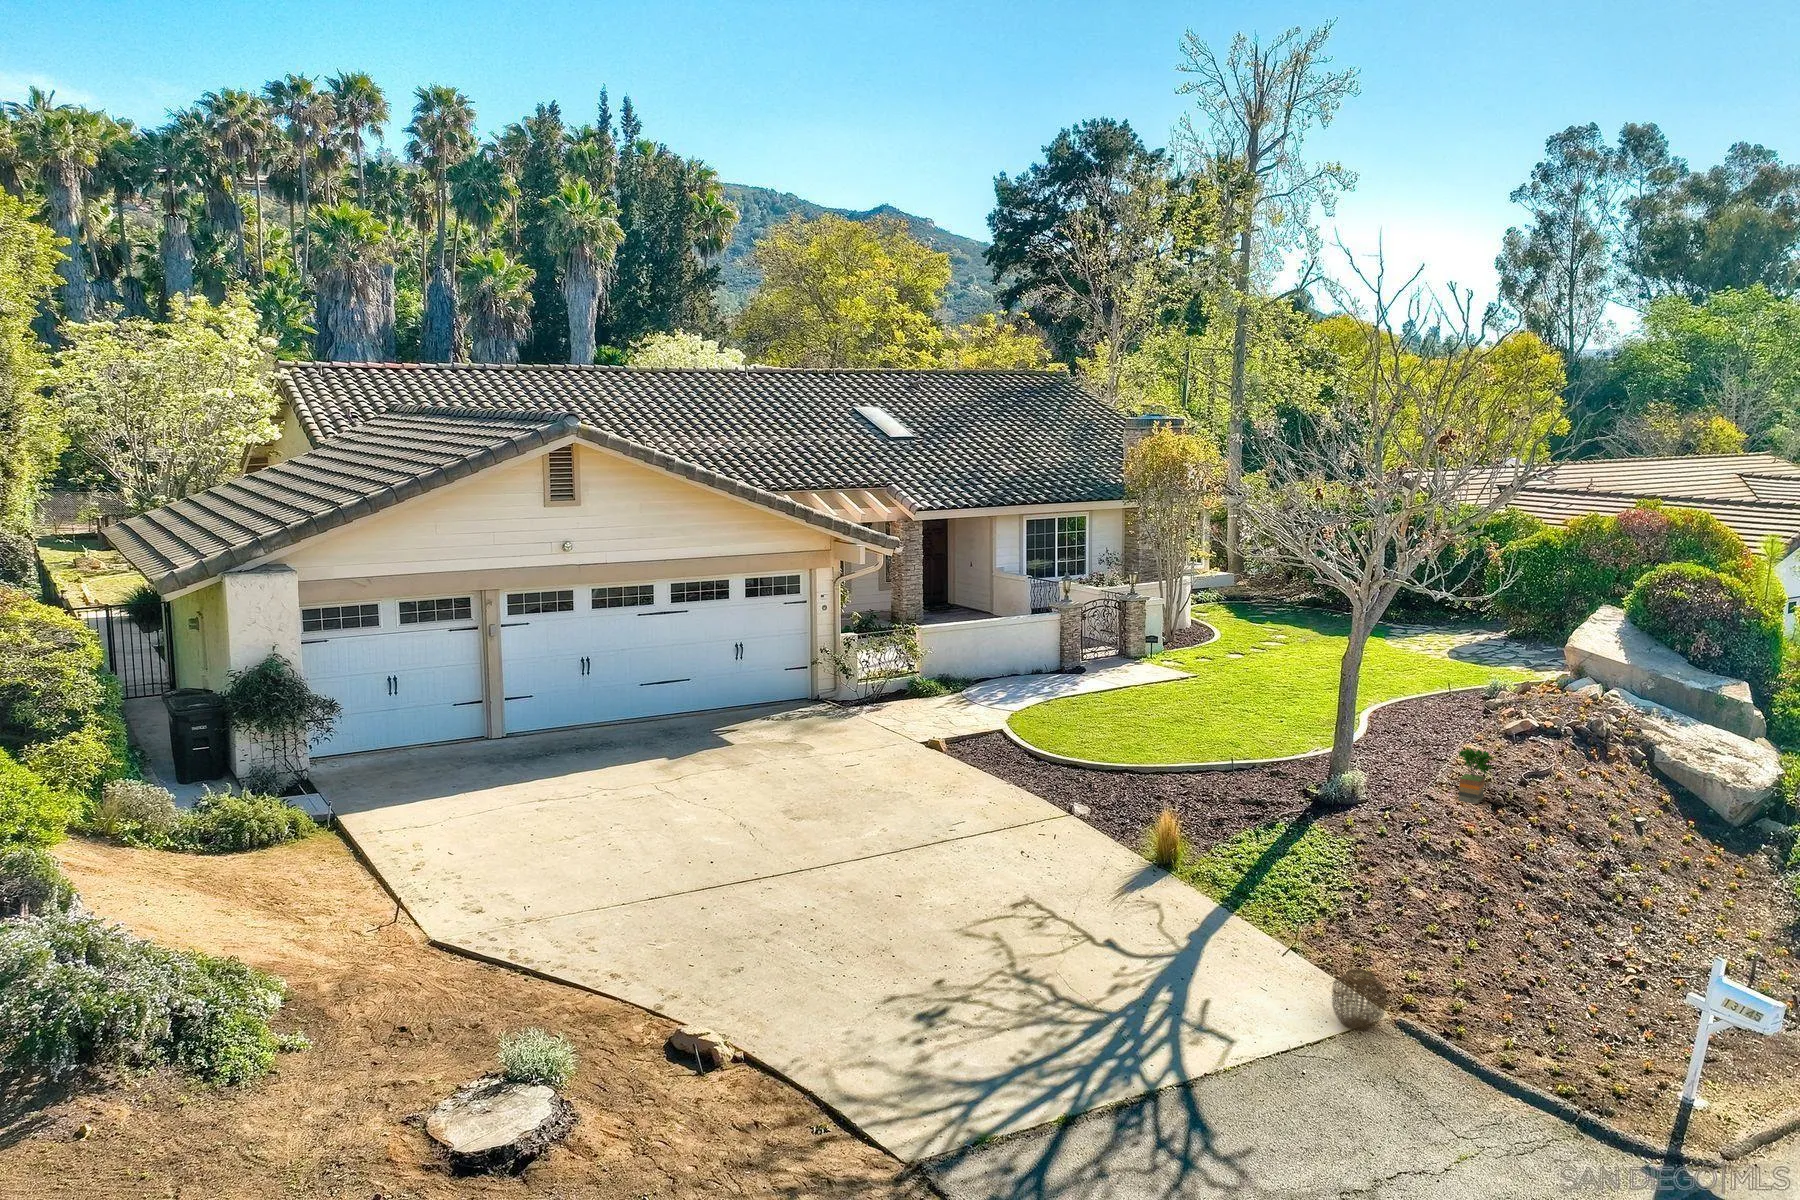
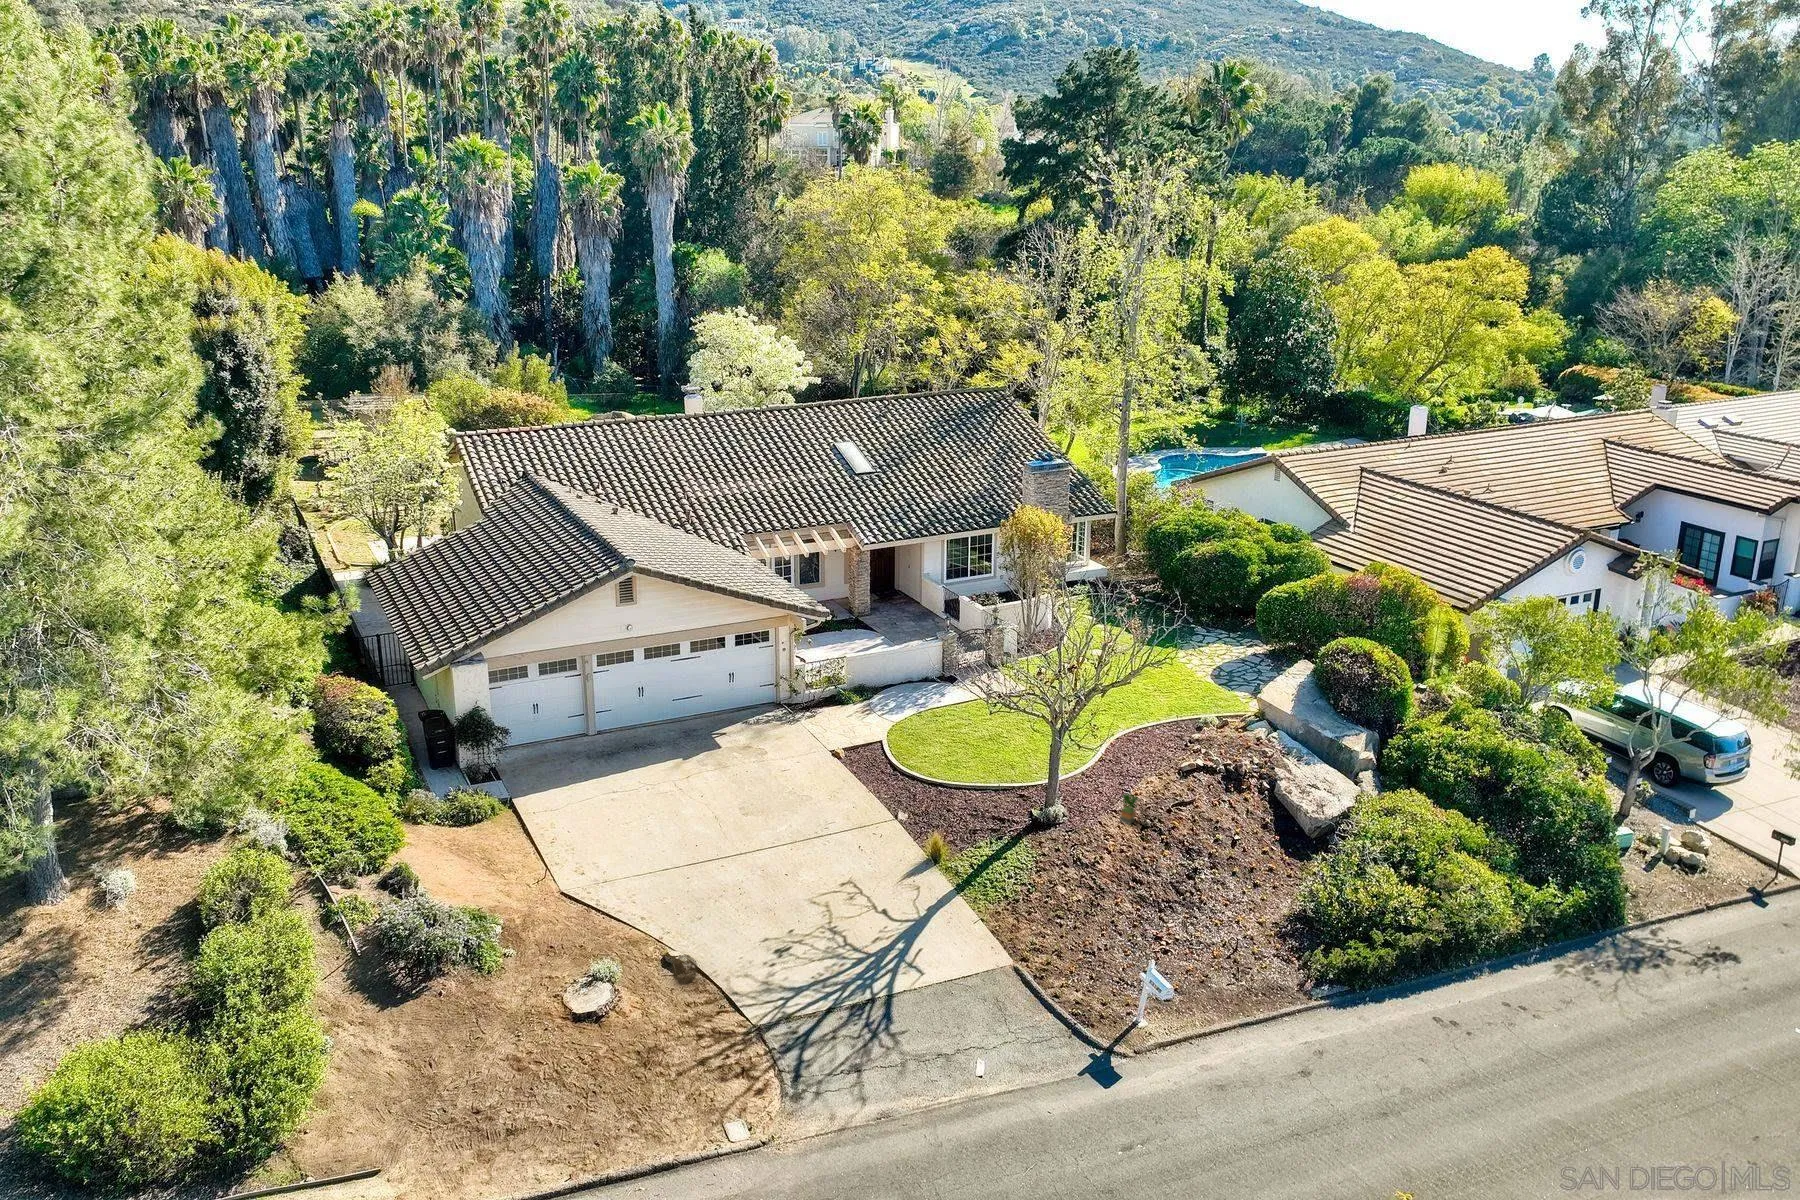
woven basket: present [1332,969,1387,1030] -> present [672,955,697,984]

